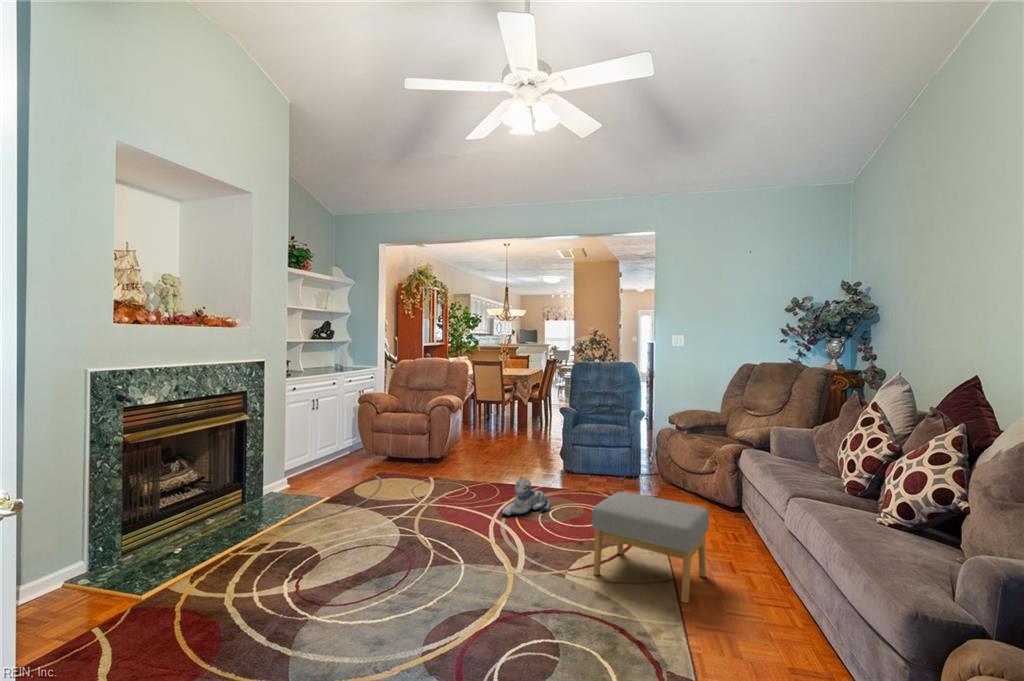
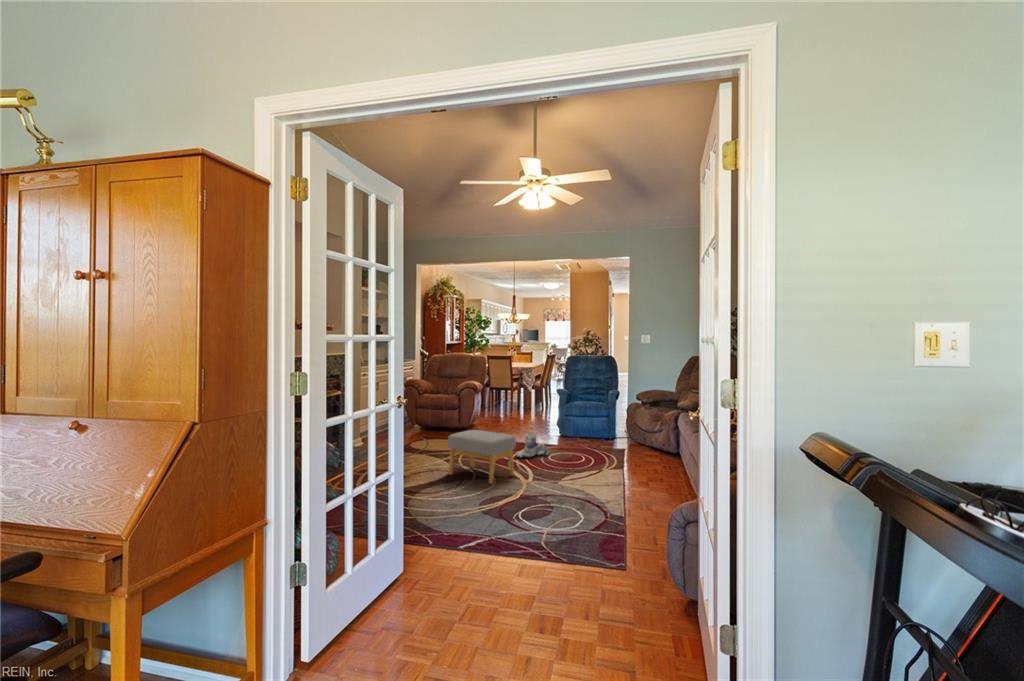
footstool: present [592,492,709,603] -> present [448,430,516,484]

